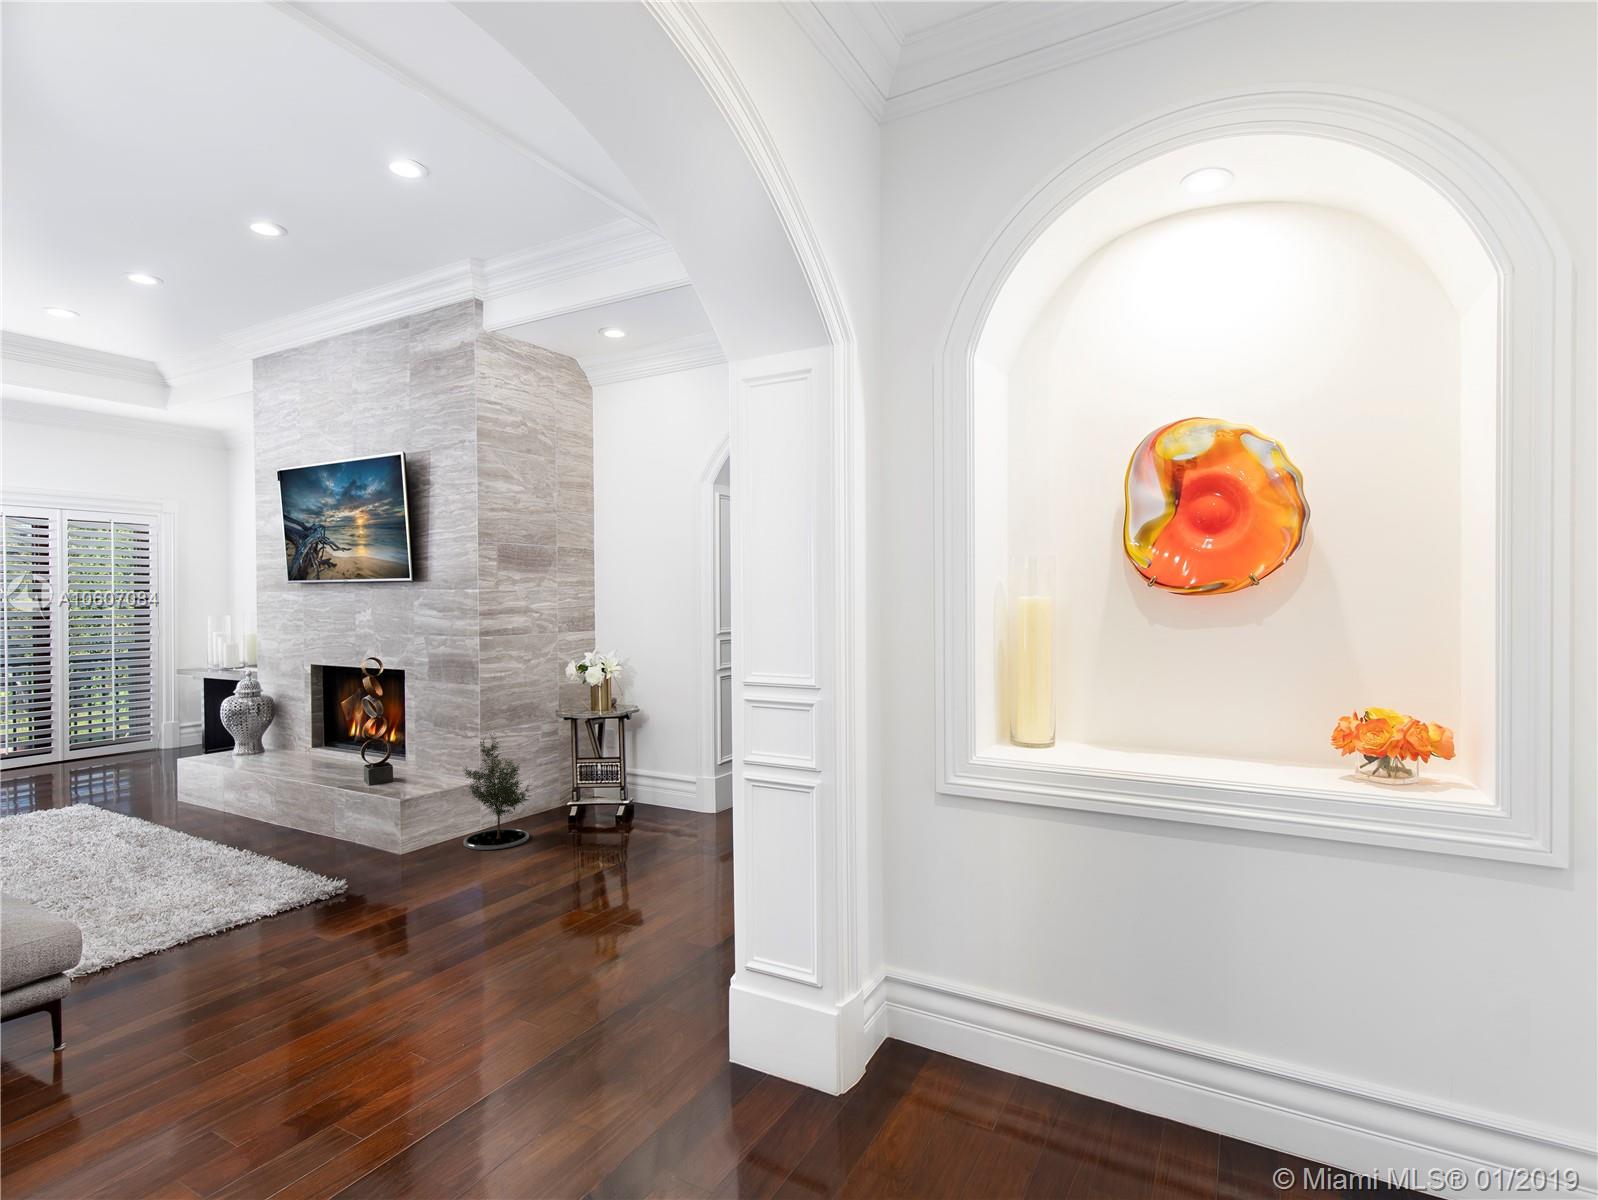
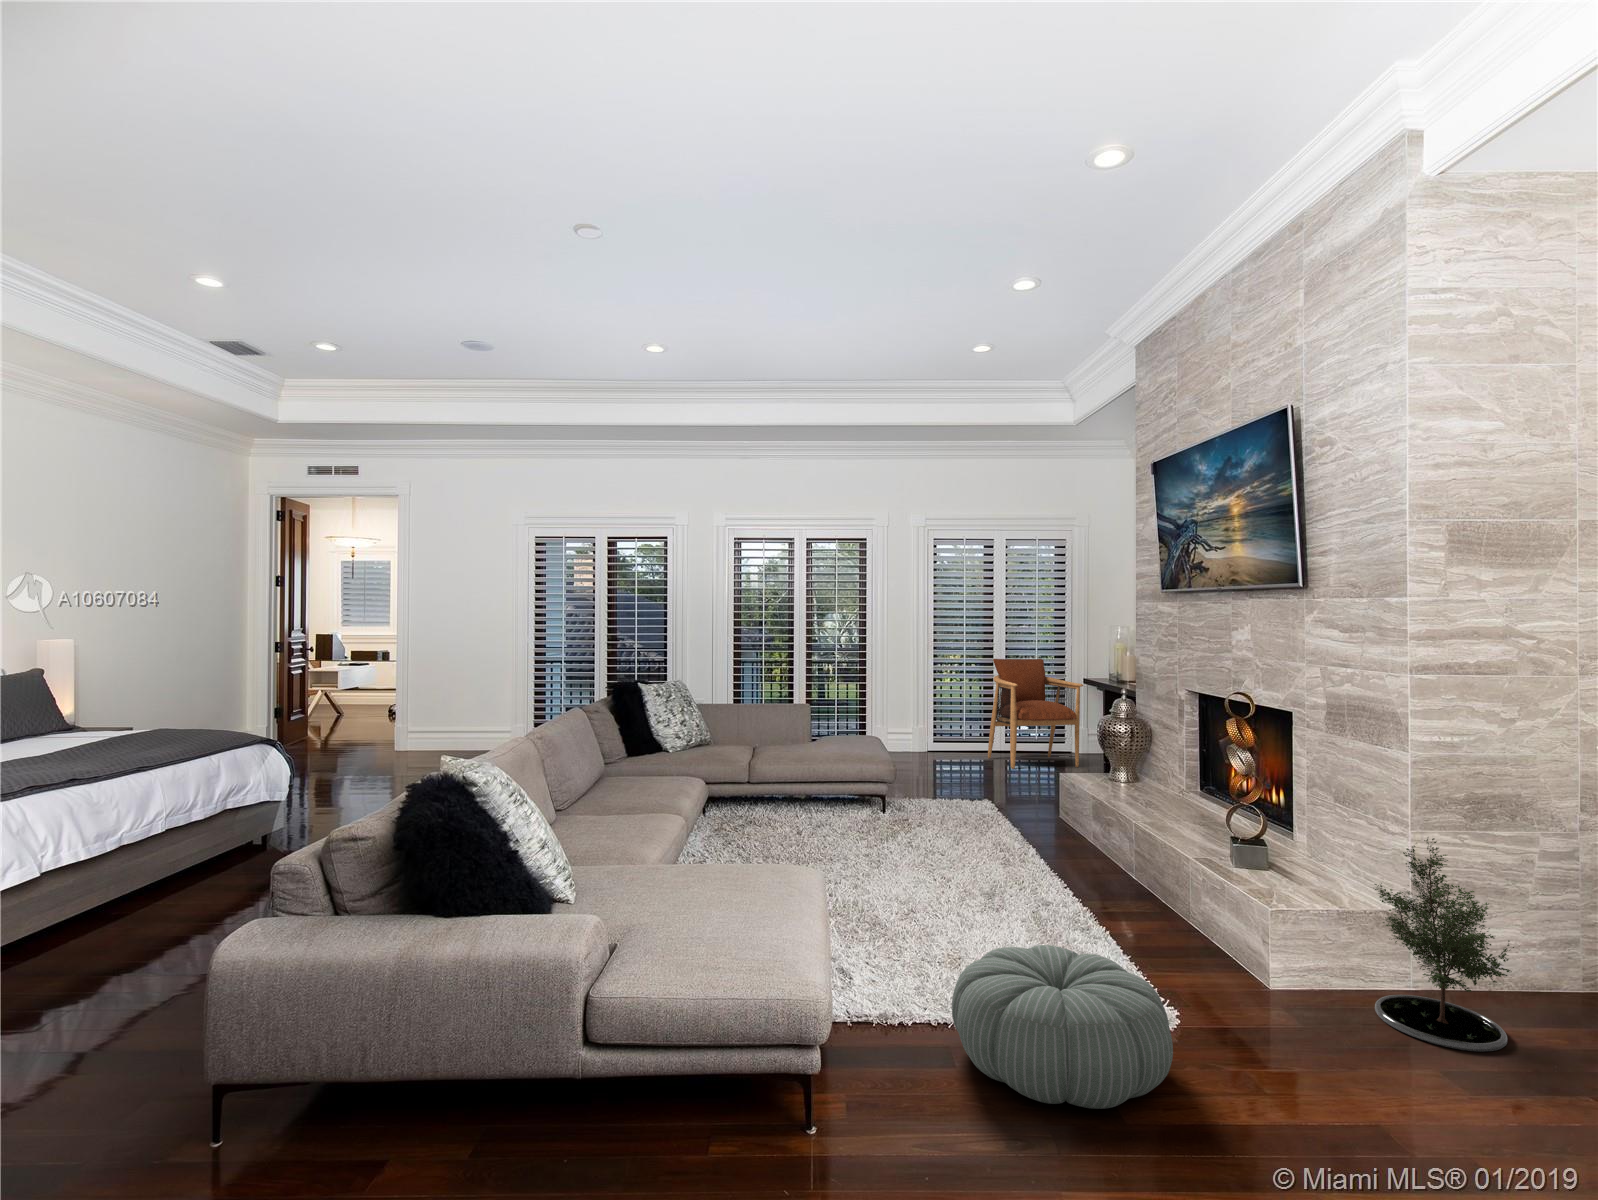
armchair: none [54,648,182,768] -> present [988,659,1083,769]
pouf: none [170,856,357,962] -> present [952,945,1173,1109]

